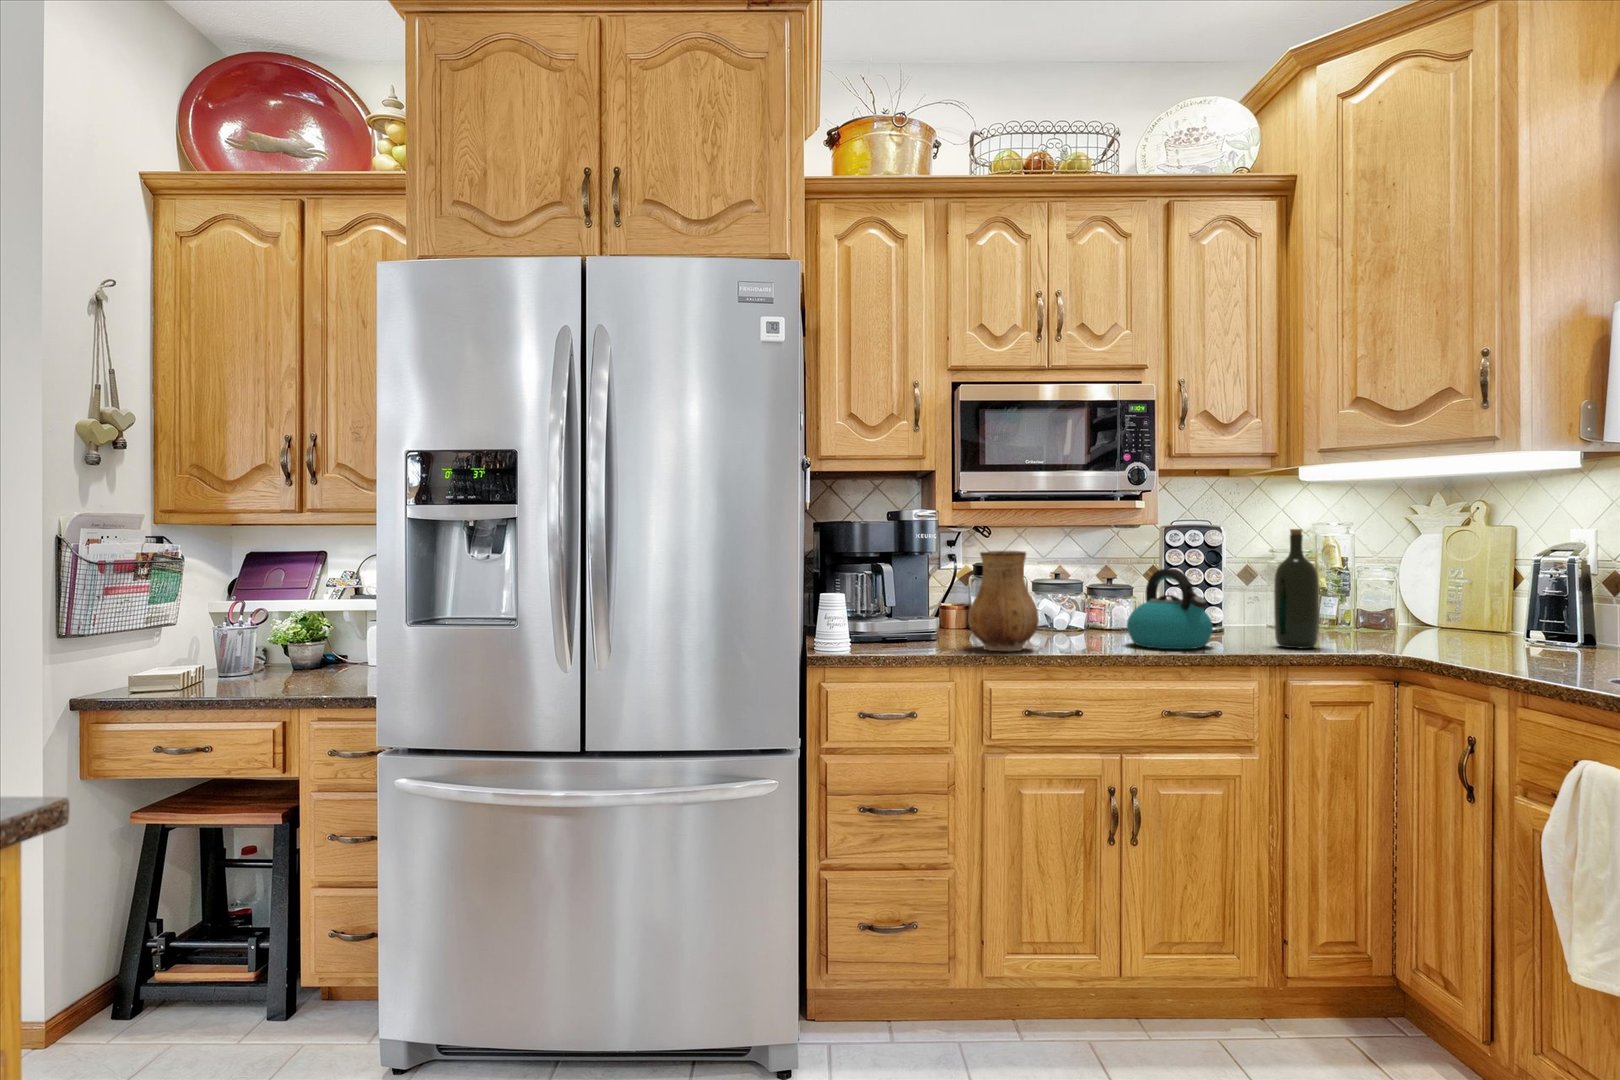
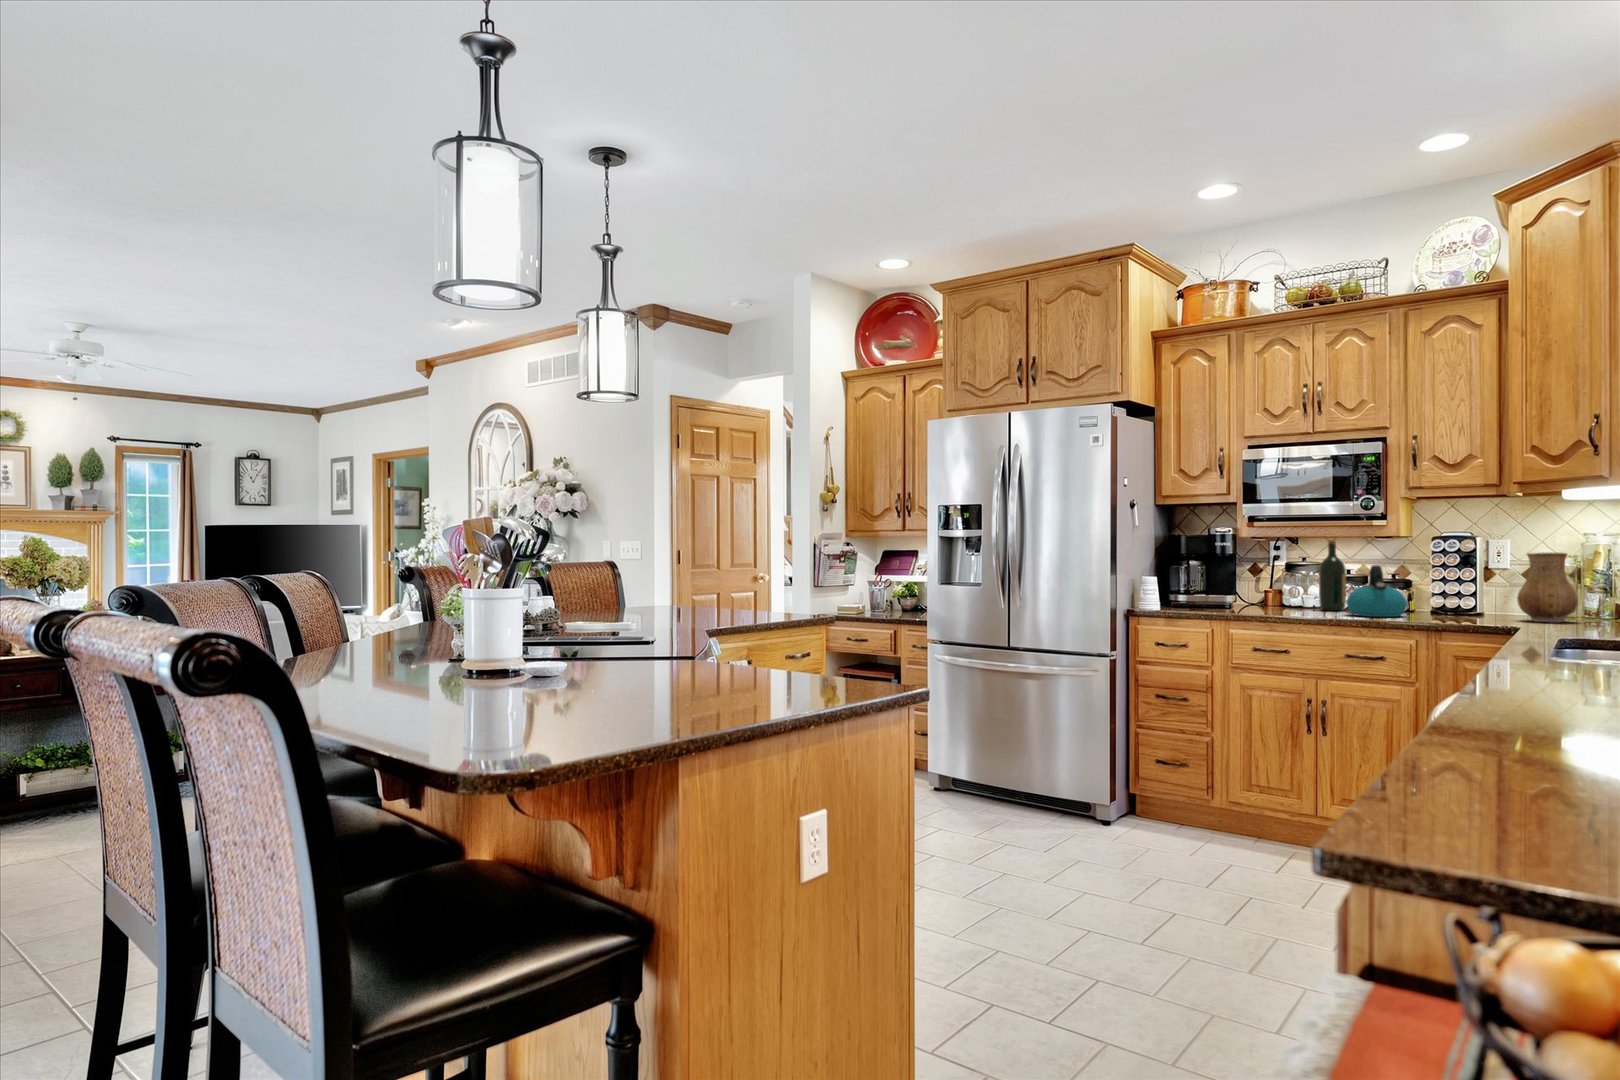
wine bottle: present [1274,529,1319,648] -> present [1319,540,1346,611]
ceramic pitcher: present [968,551,1039,651] -> present [1517,552,1578,622]

